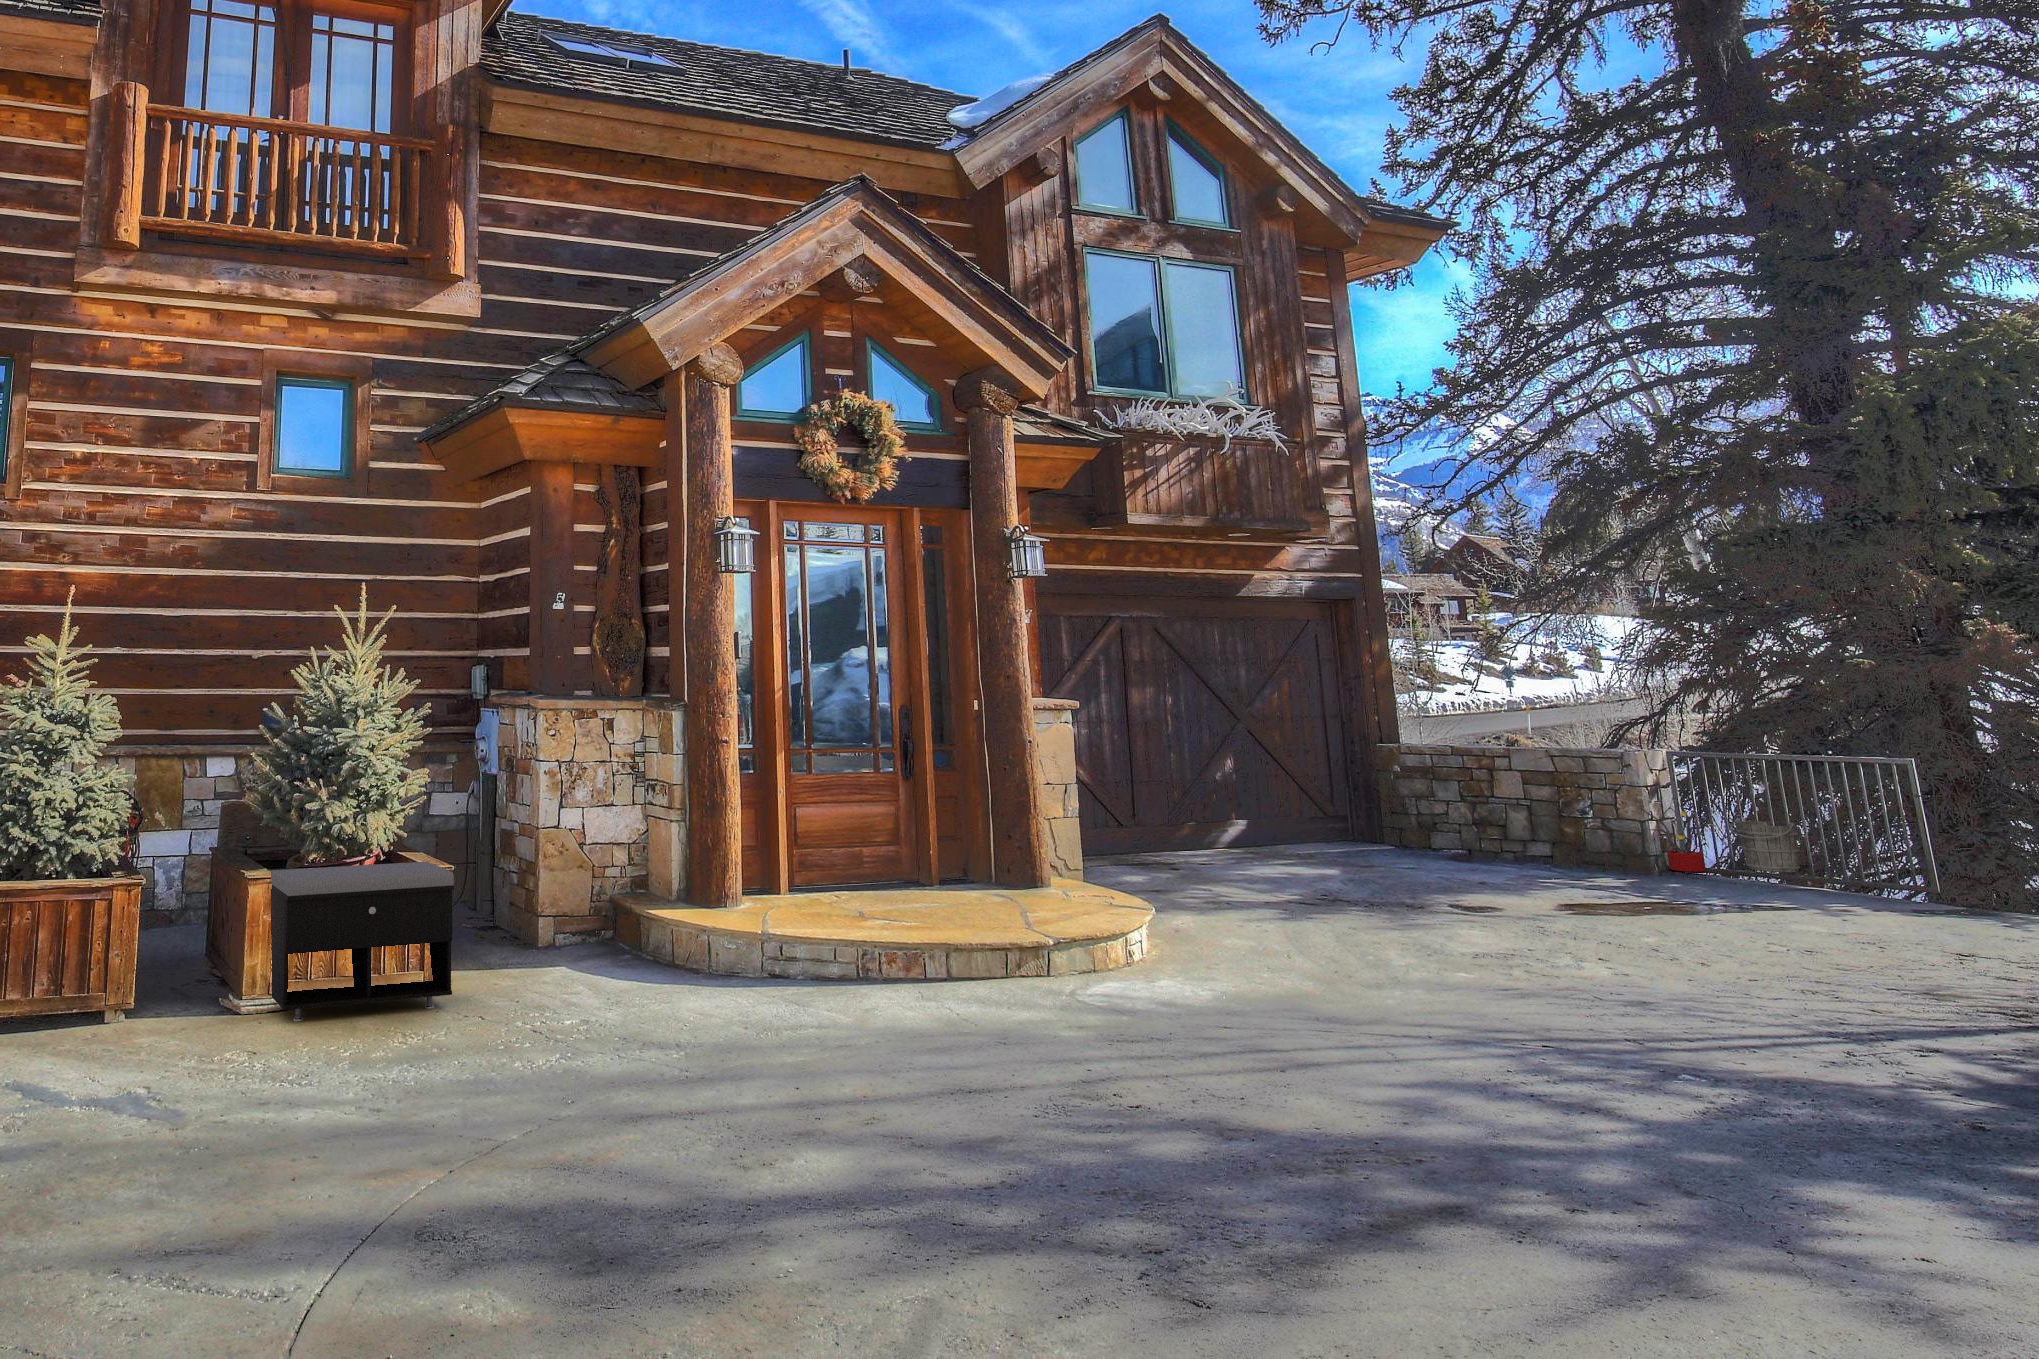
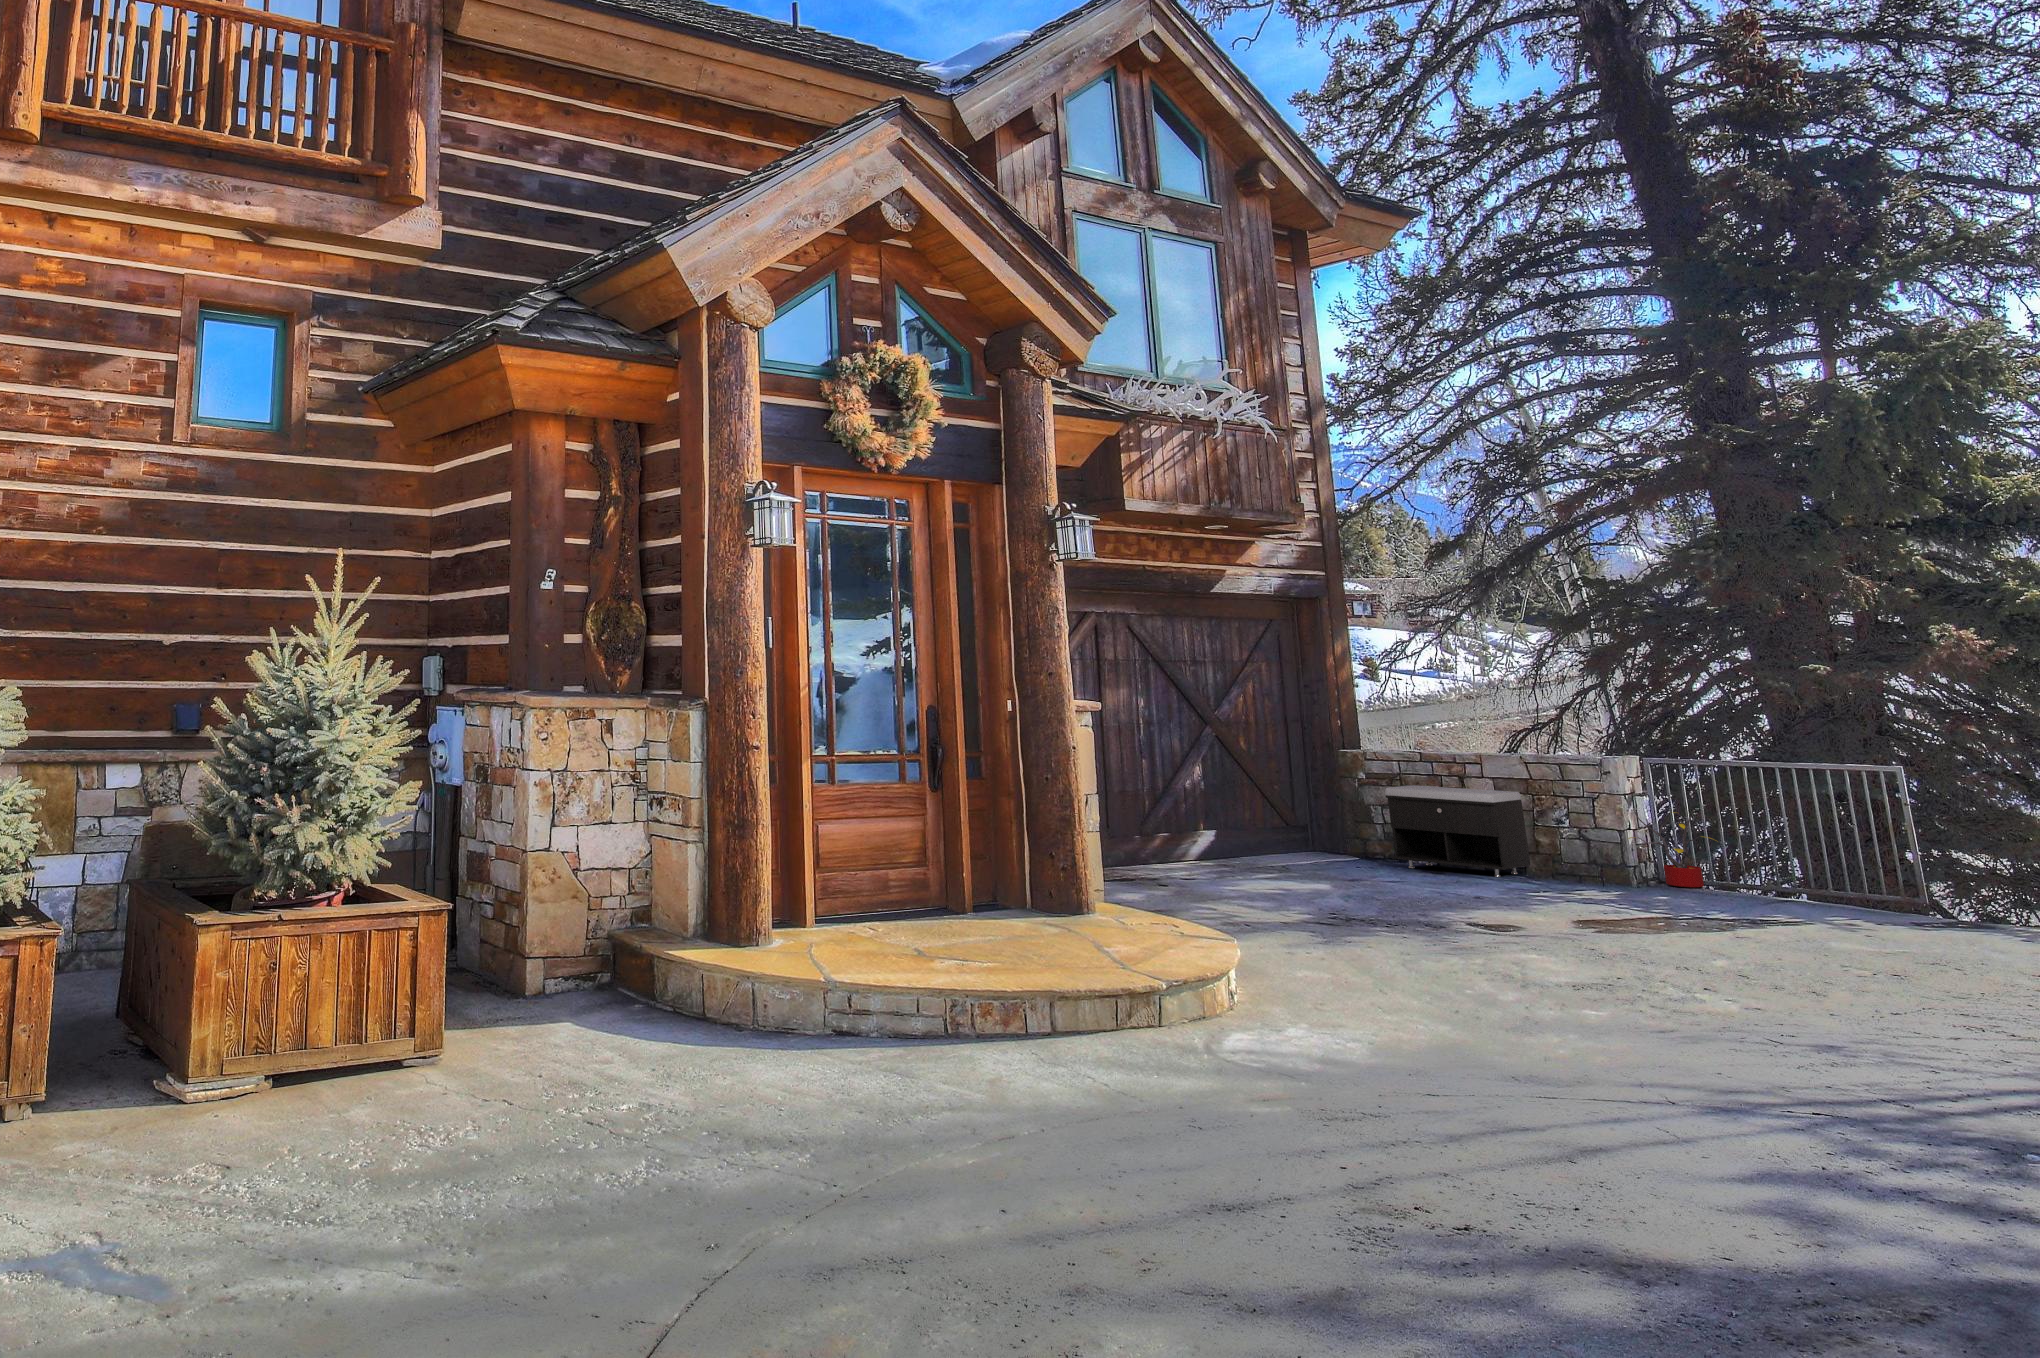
bucket: present [1730,819,1800,872] -> none [1721,831,1793,887]
storage bench: present [270,862,454,1022] -> present [1385,785,1530,877]

